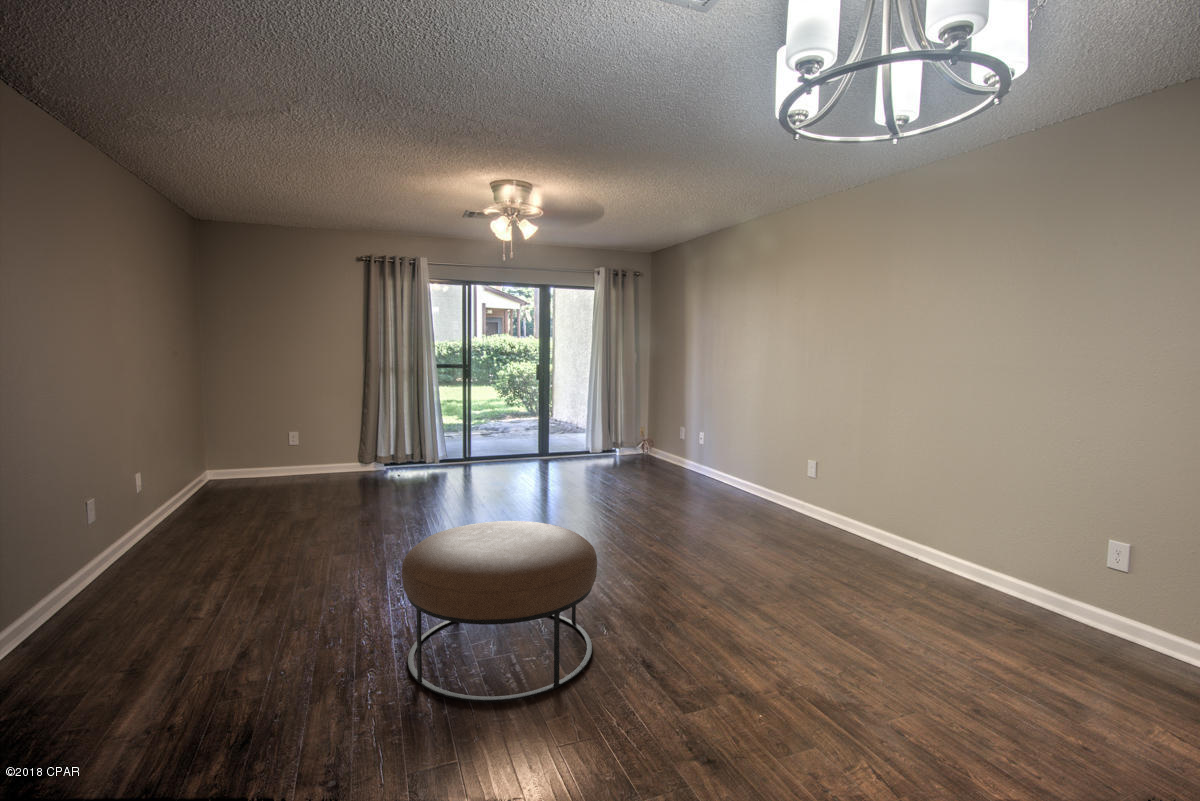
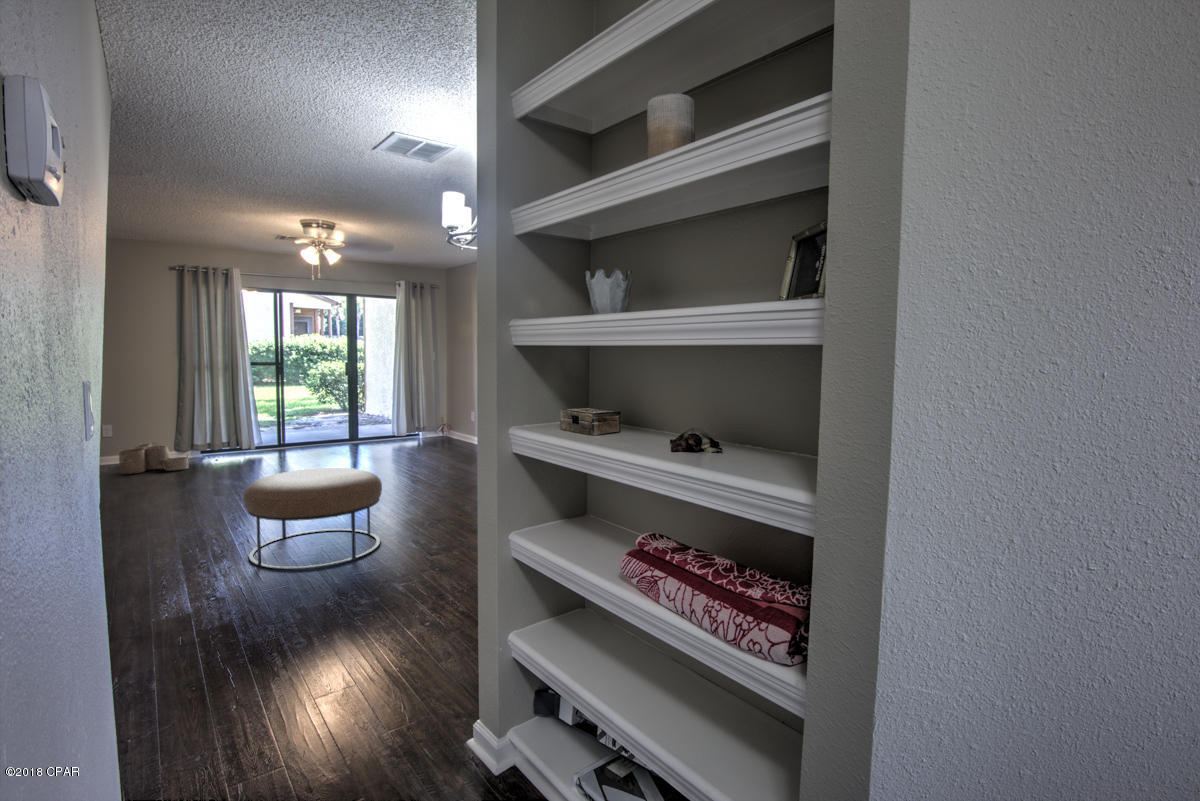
woven basket: none [302,450,370,487] -> present [118,444,188,474]

